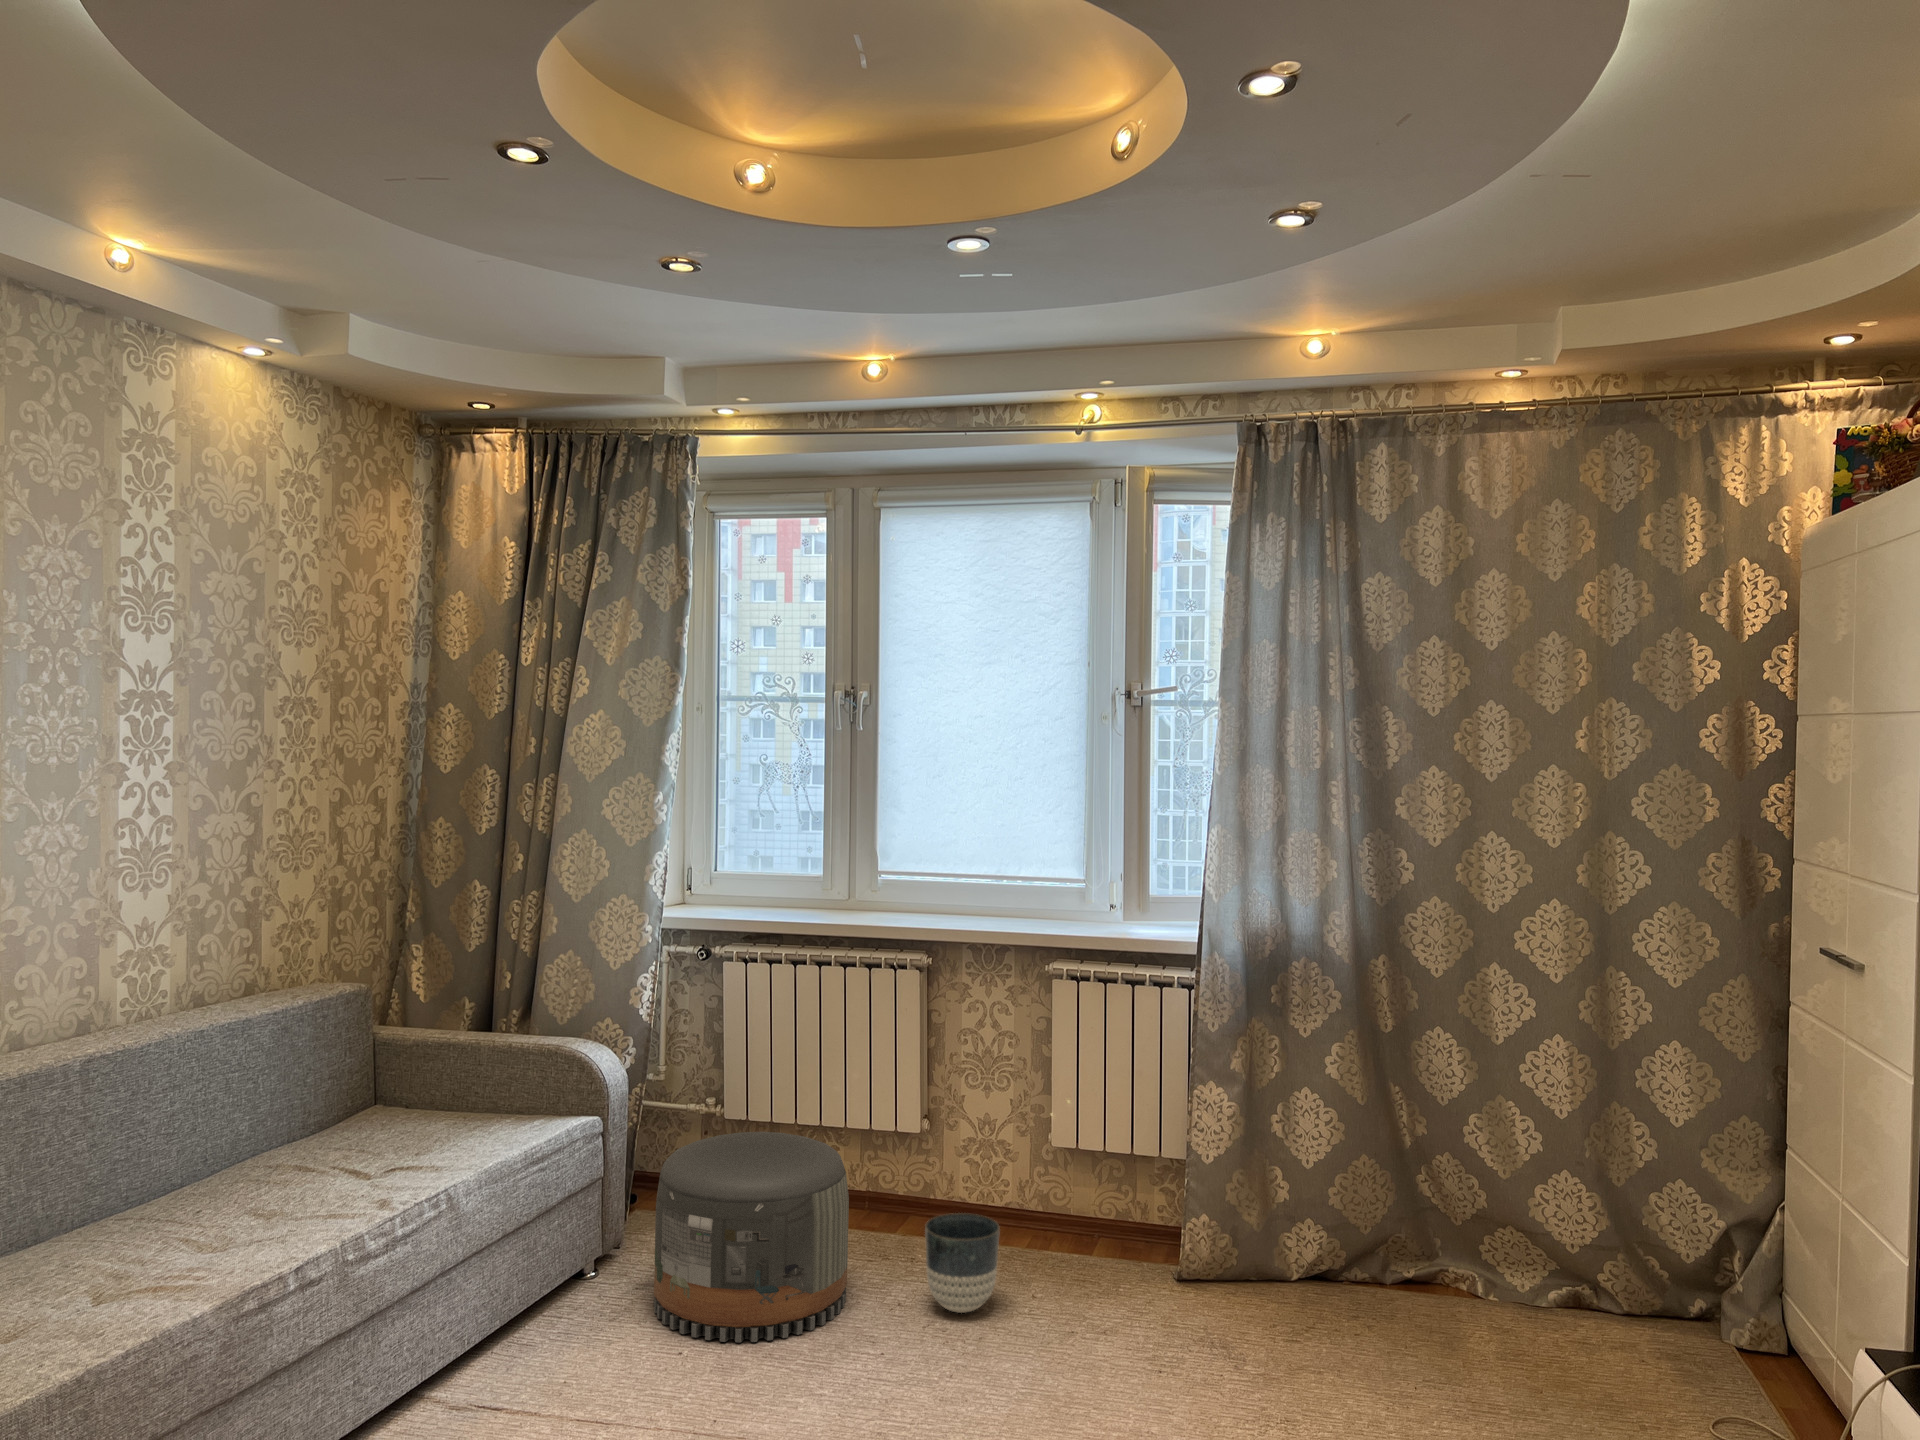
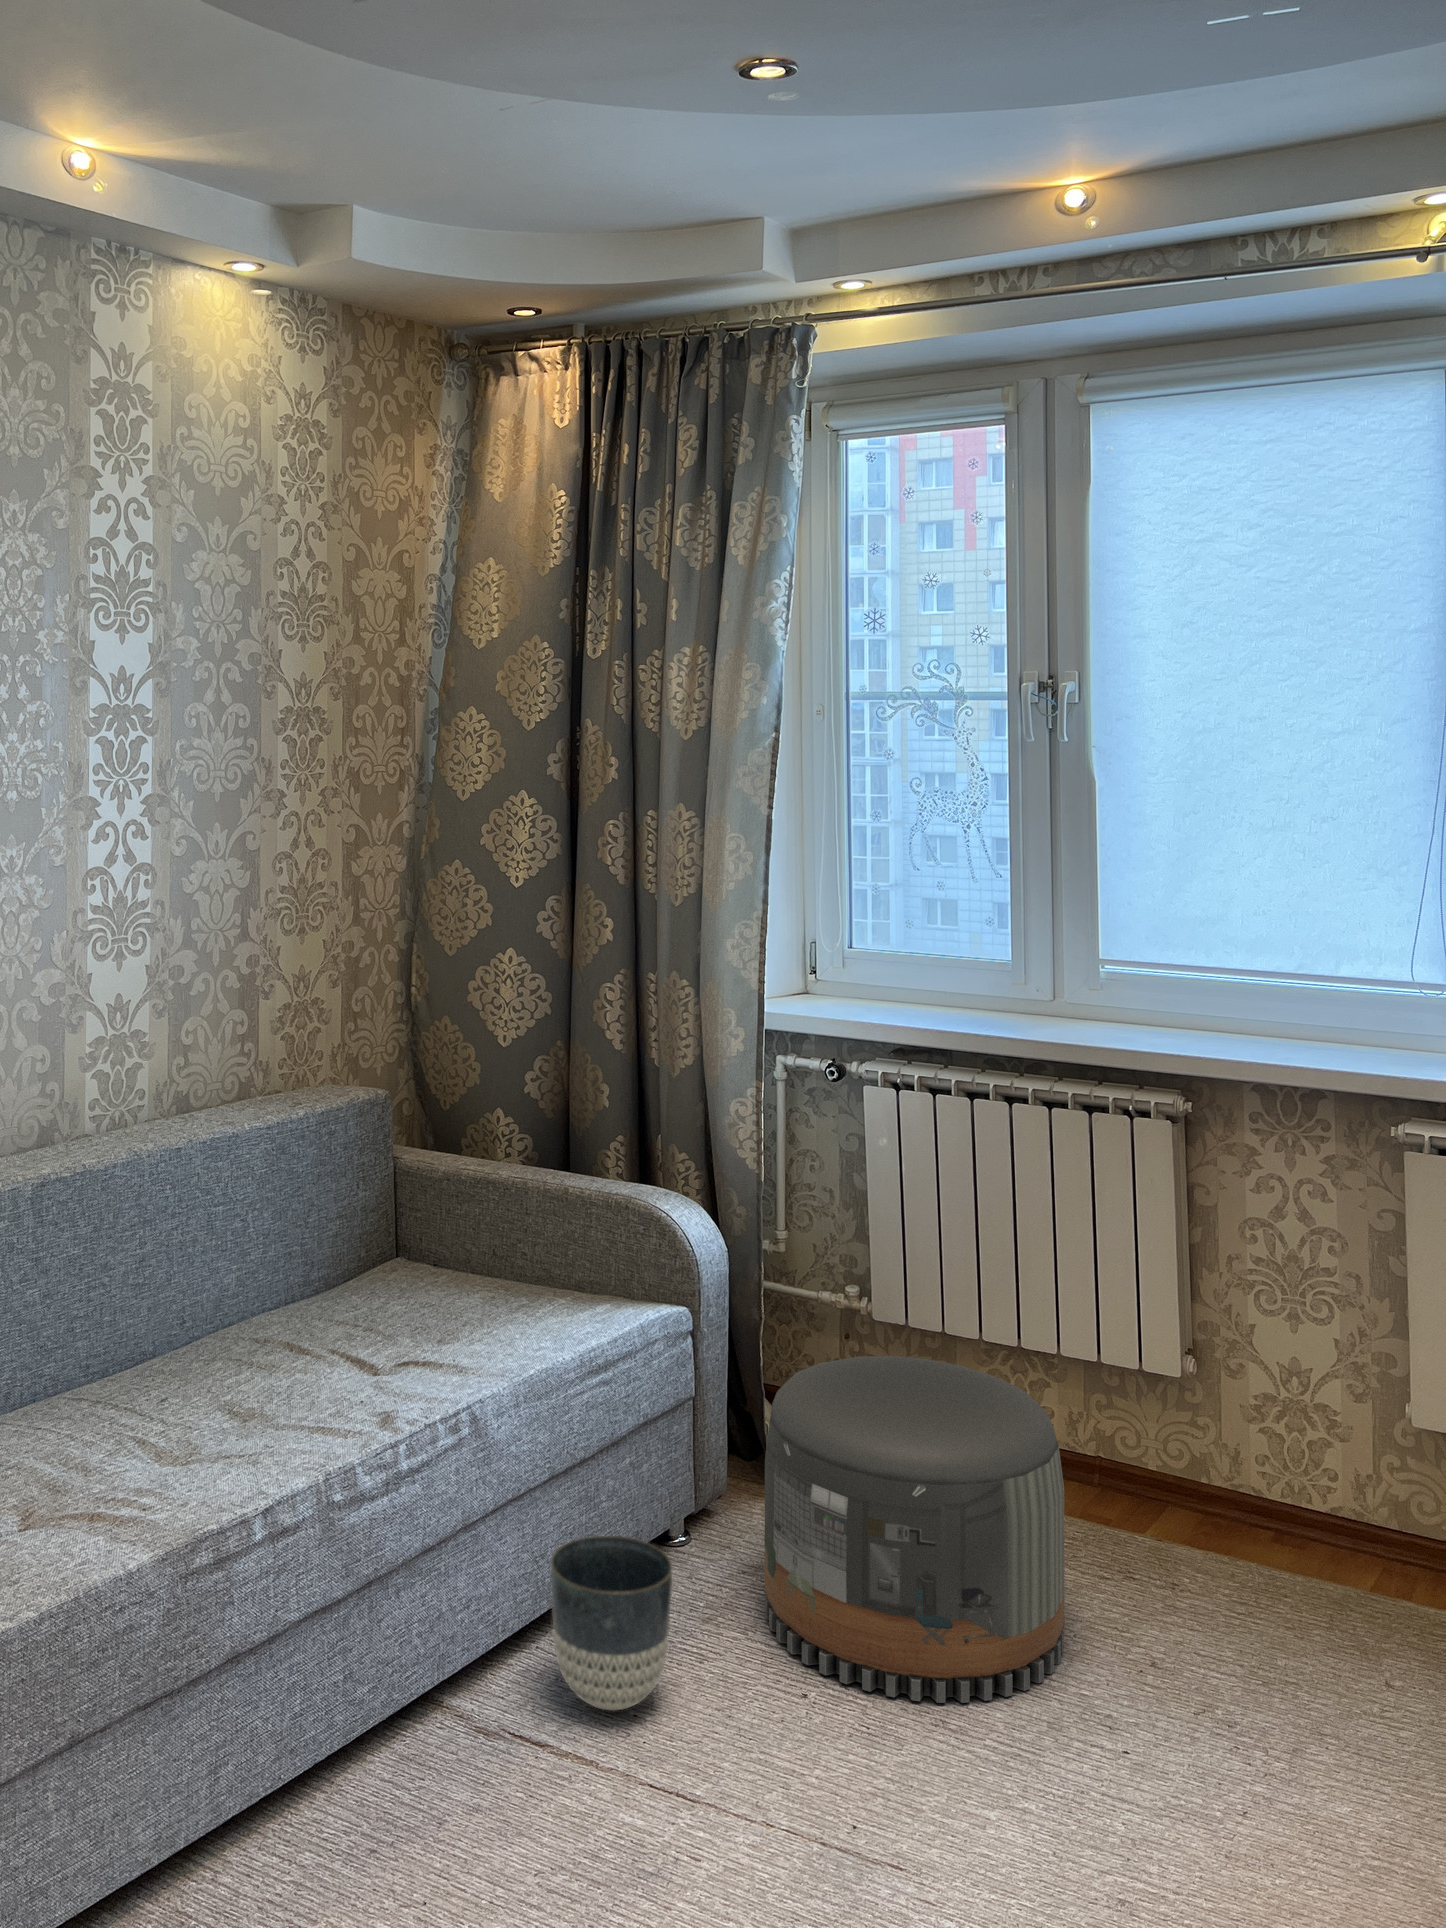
planter: present [925,1213,1000,1313] -> present [551,1535,673,1711]

